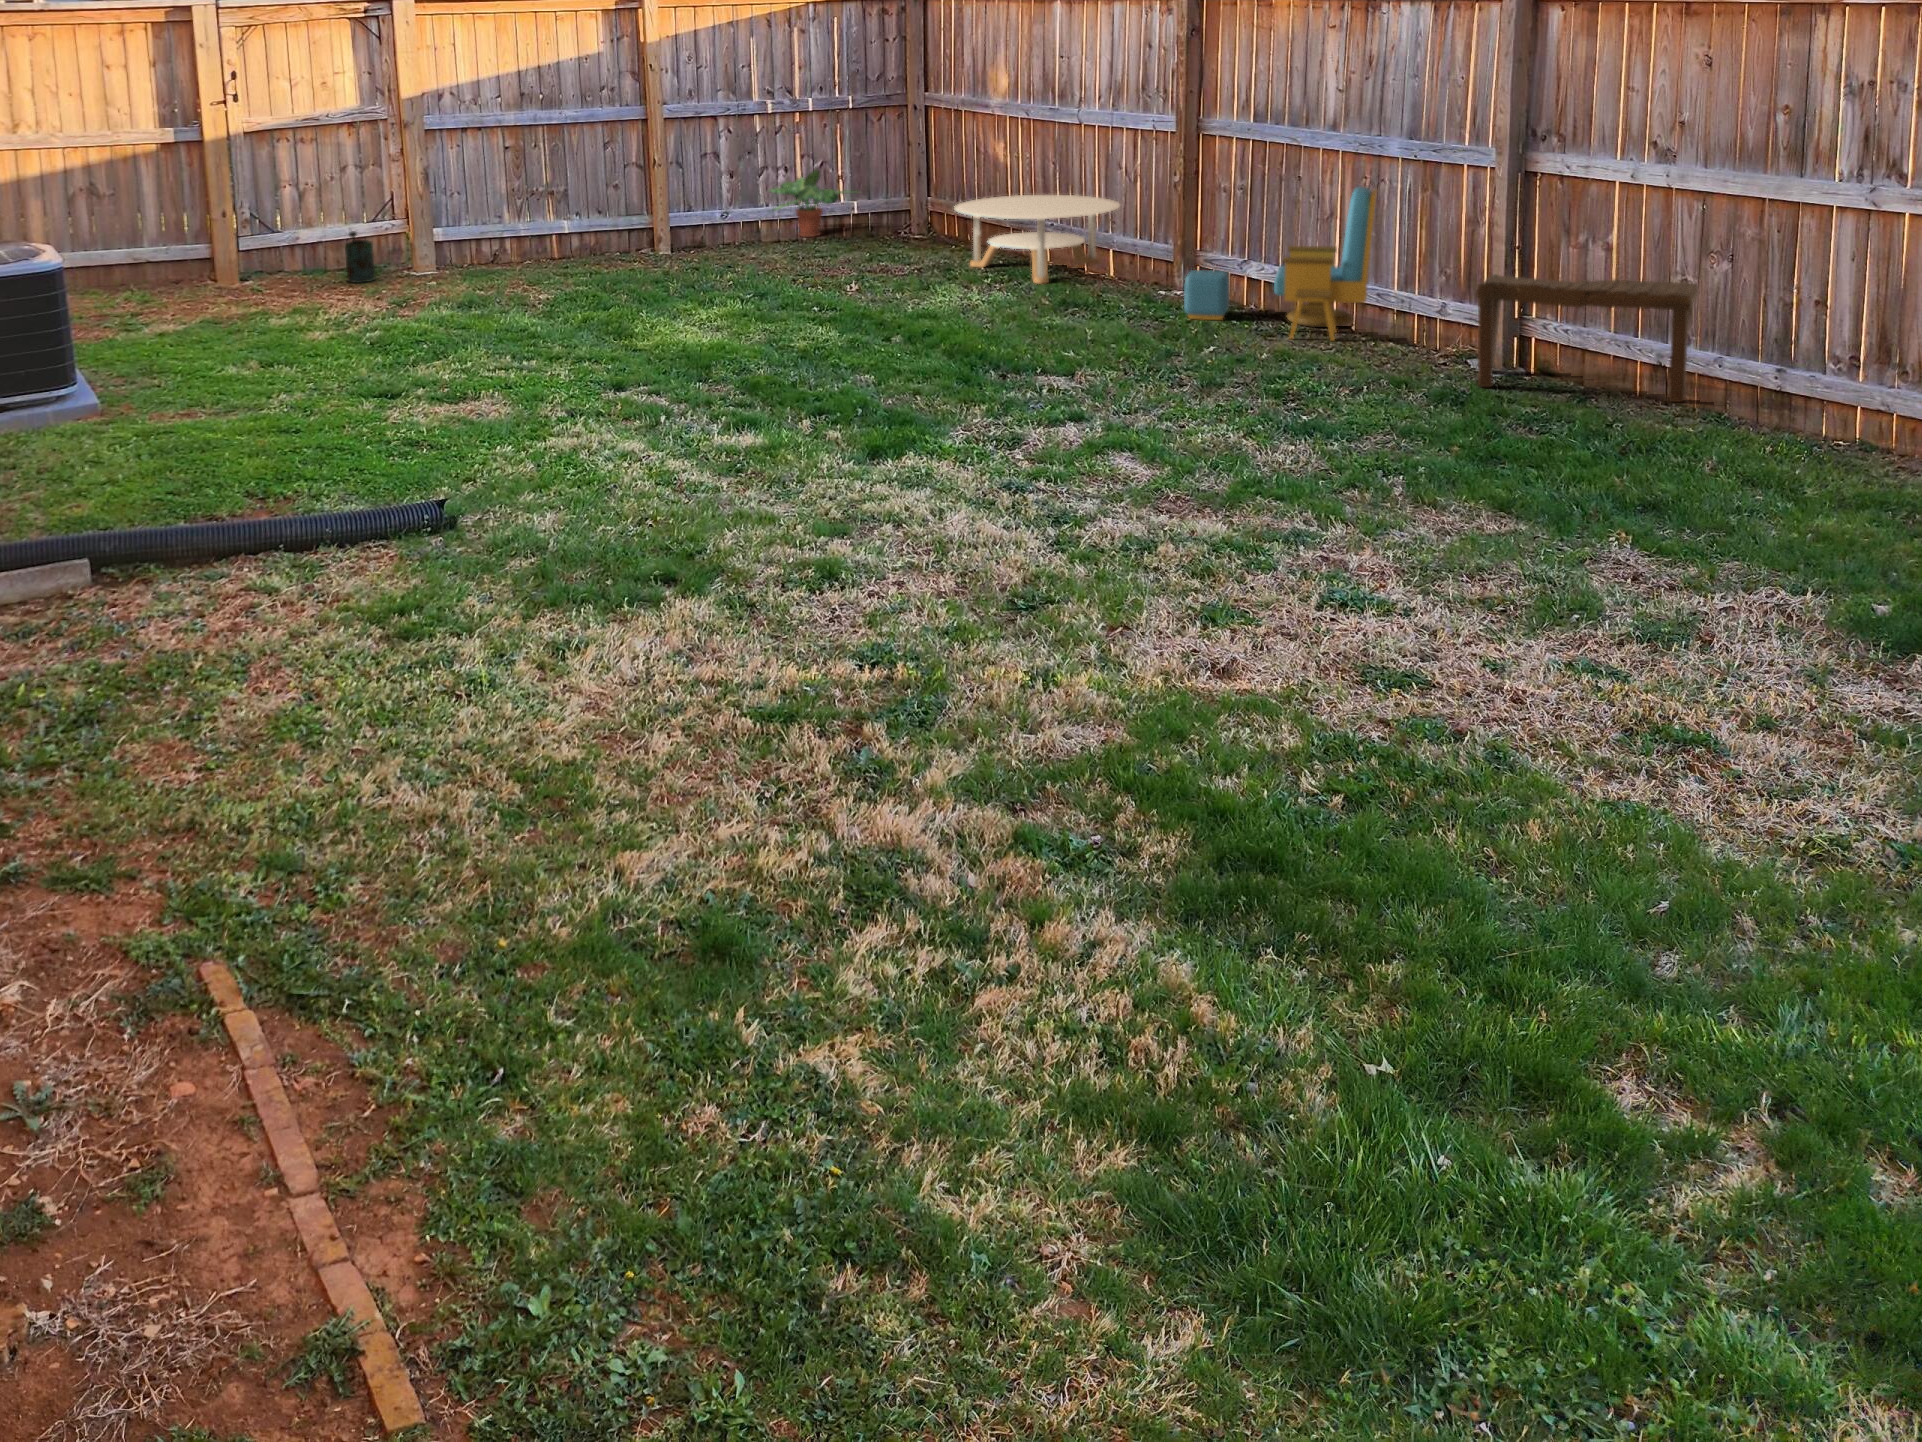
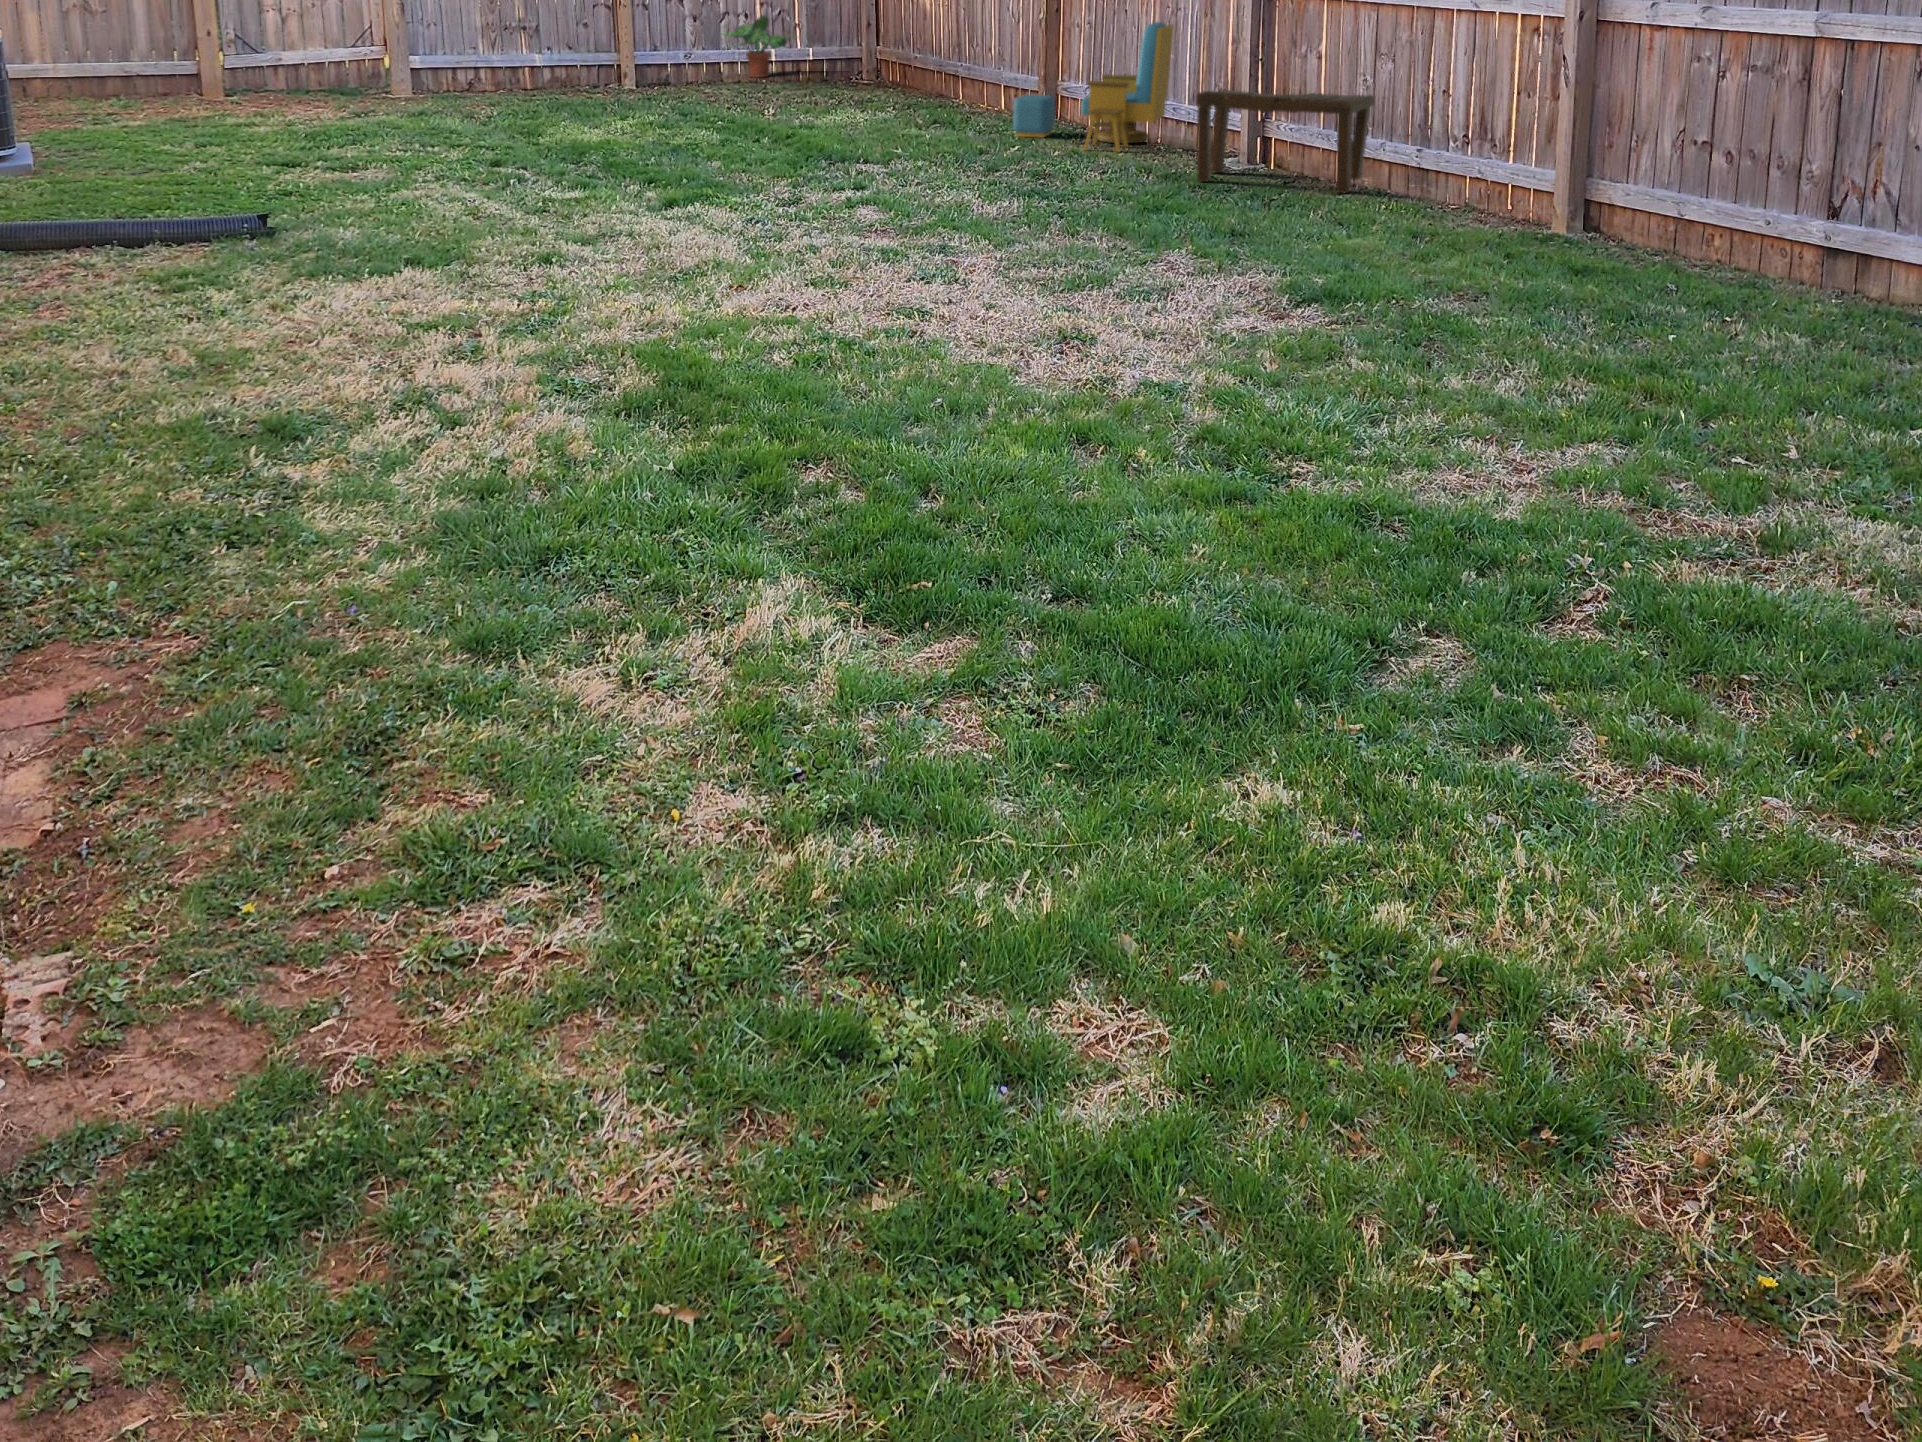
round table: present [954,195,1120,284] -> none [855,38,1000,112]
watering can: present [345,231,375,283] -> none [318,53,348,99]

